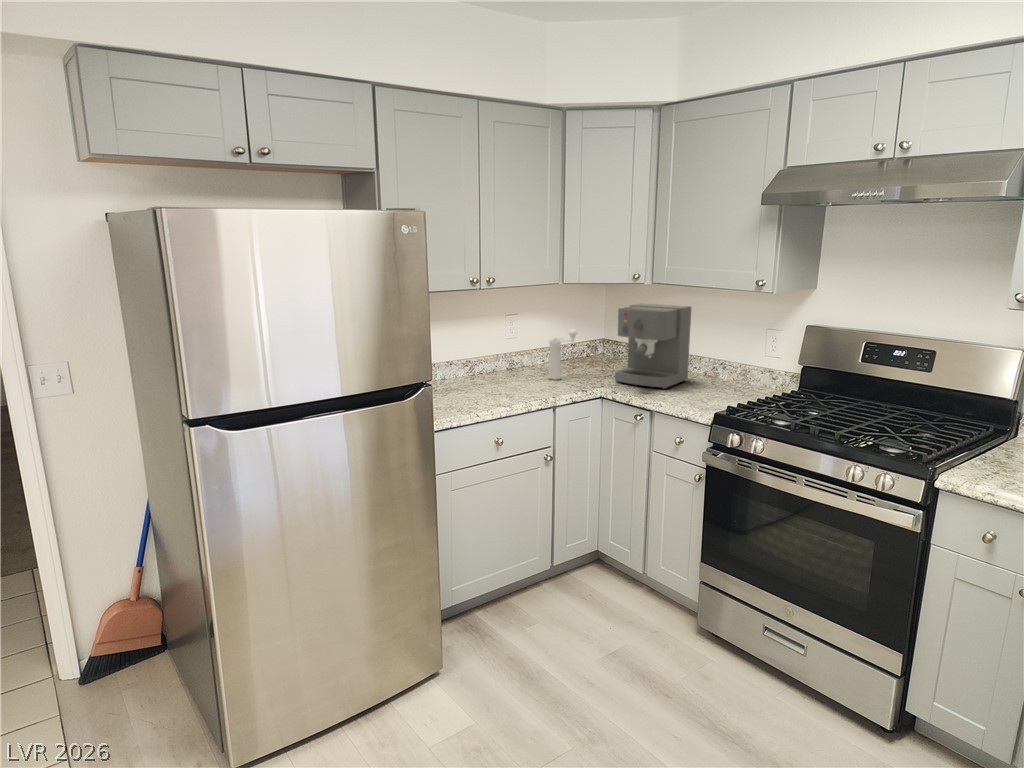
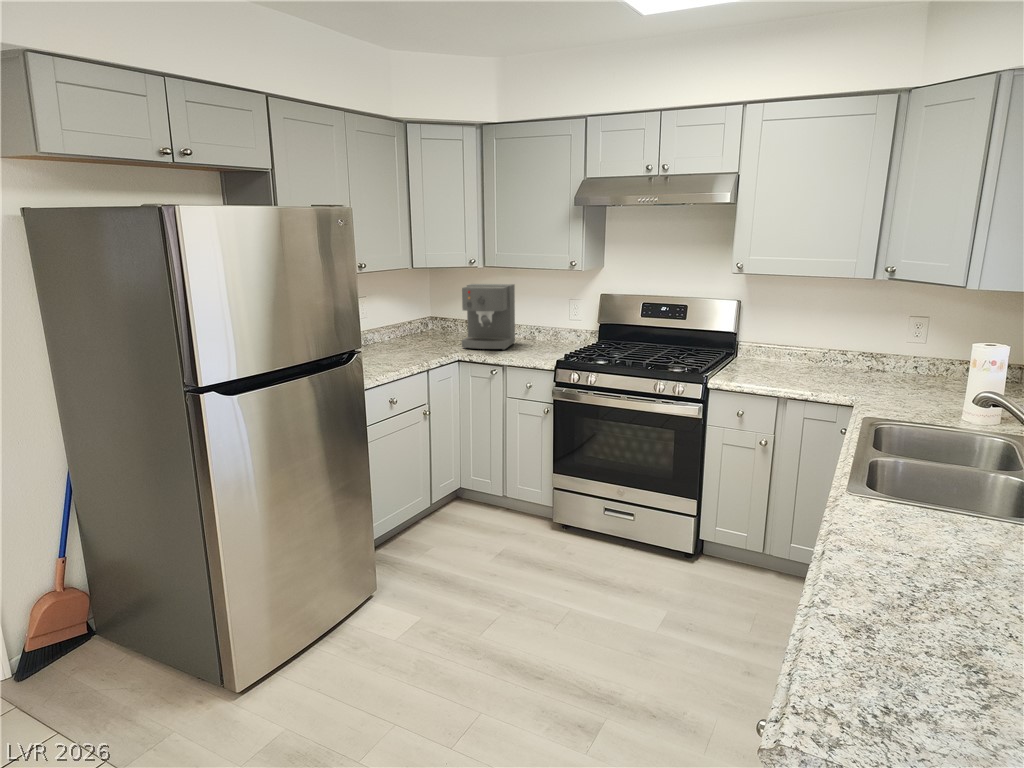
pepper mill: present [549,329,577,380] -> none [404,308,426,351]

